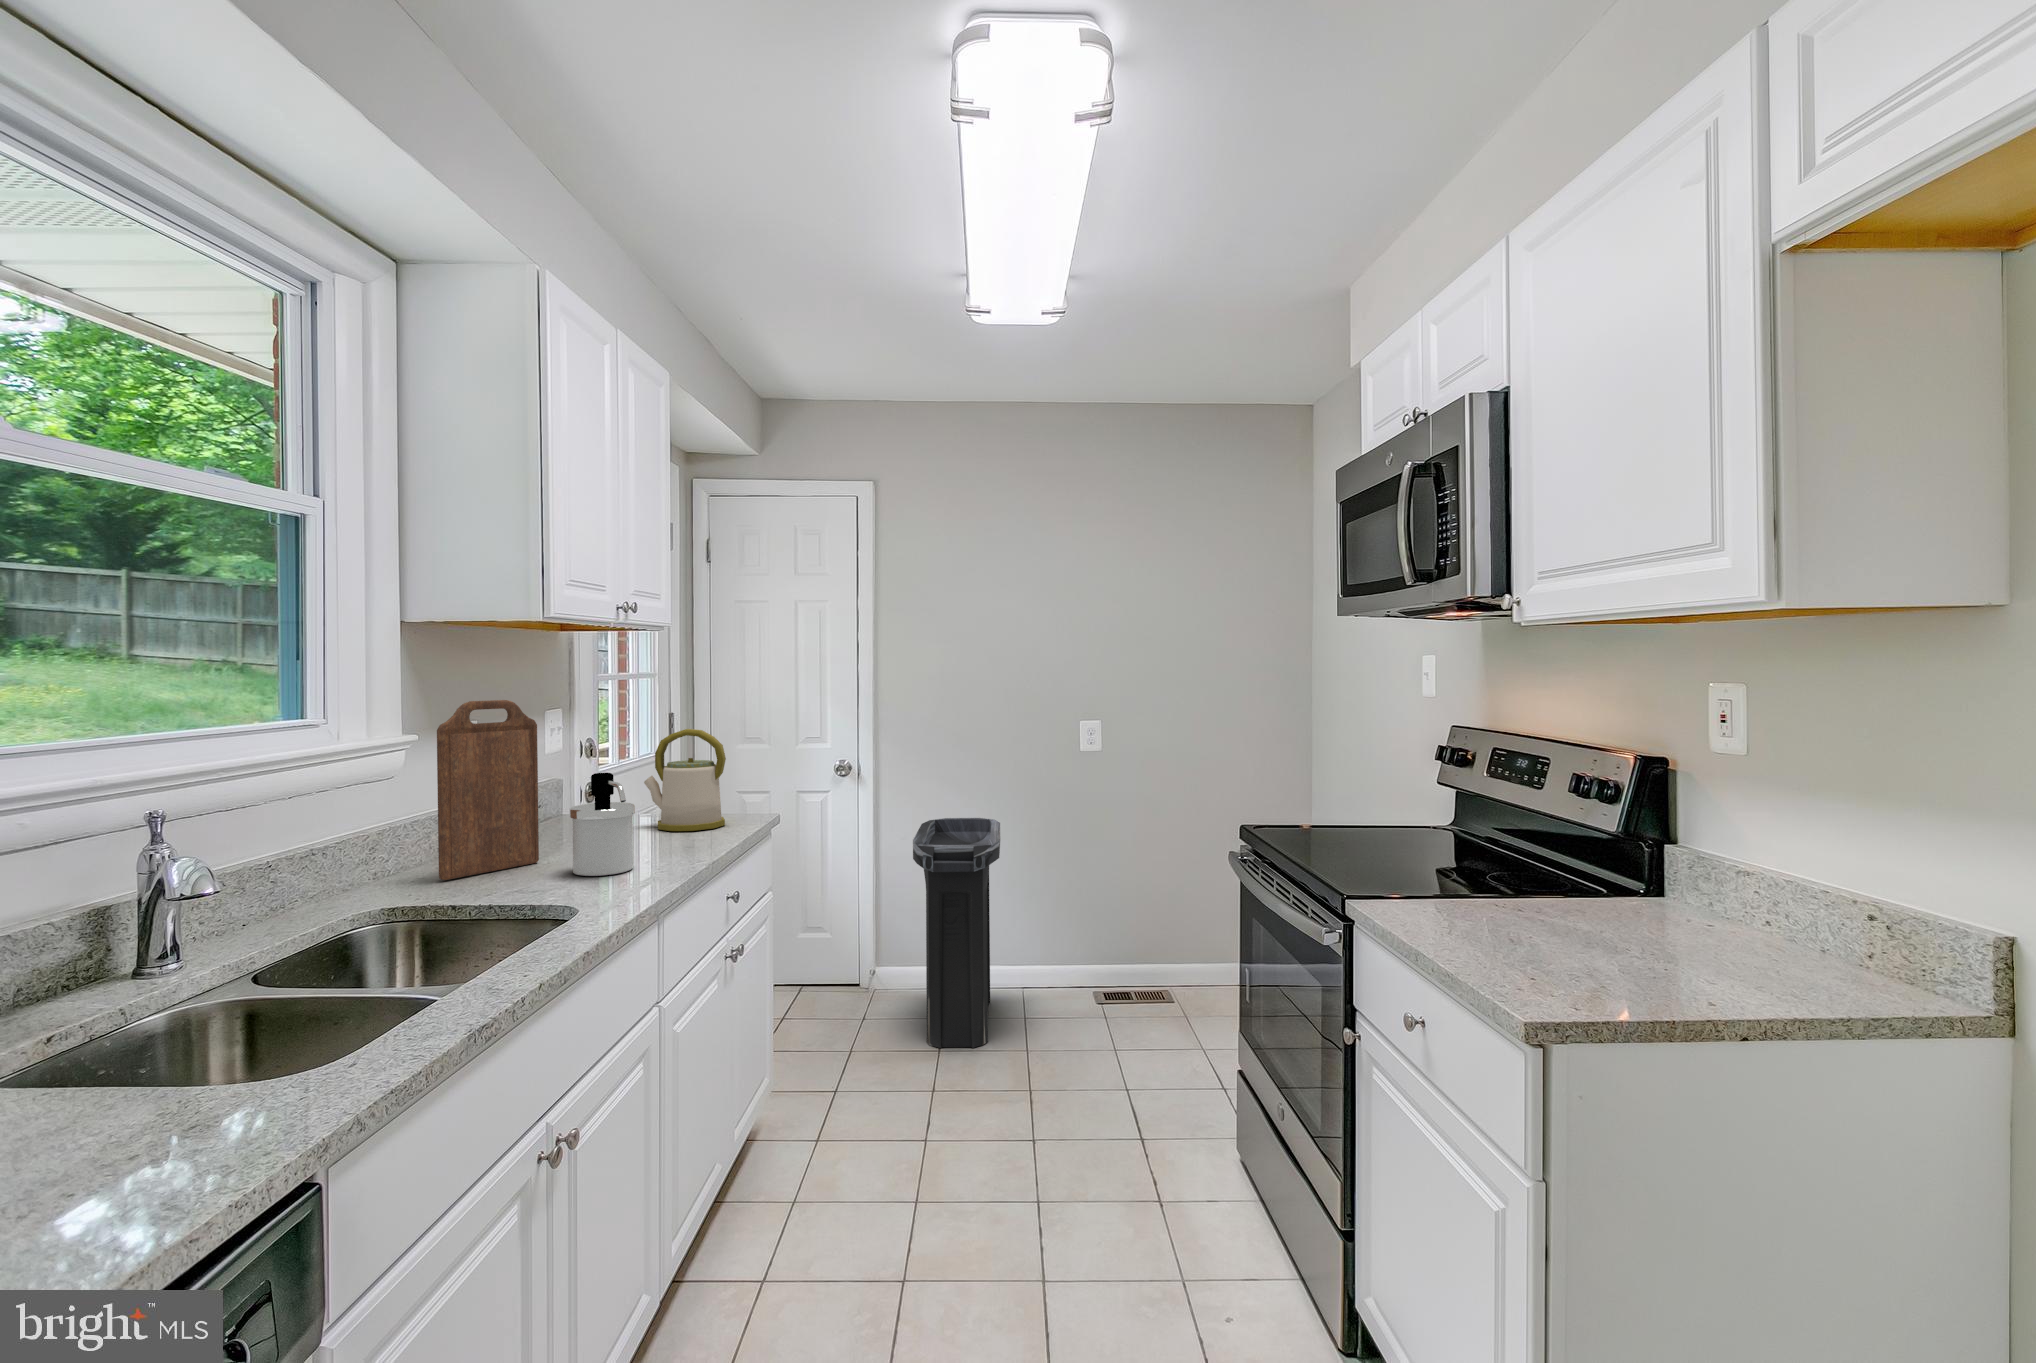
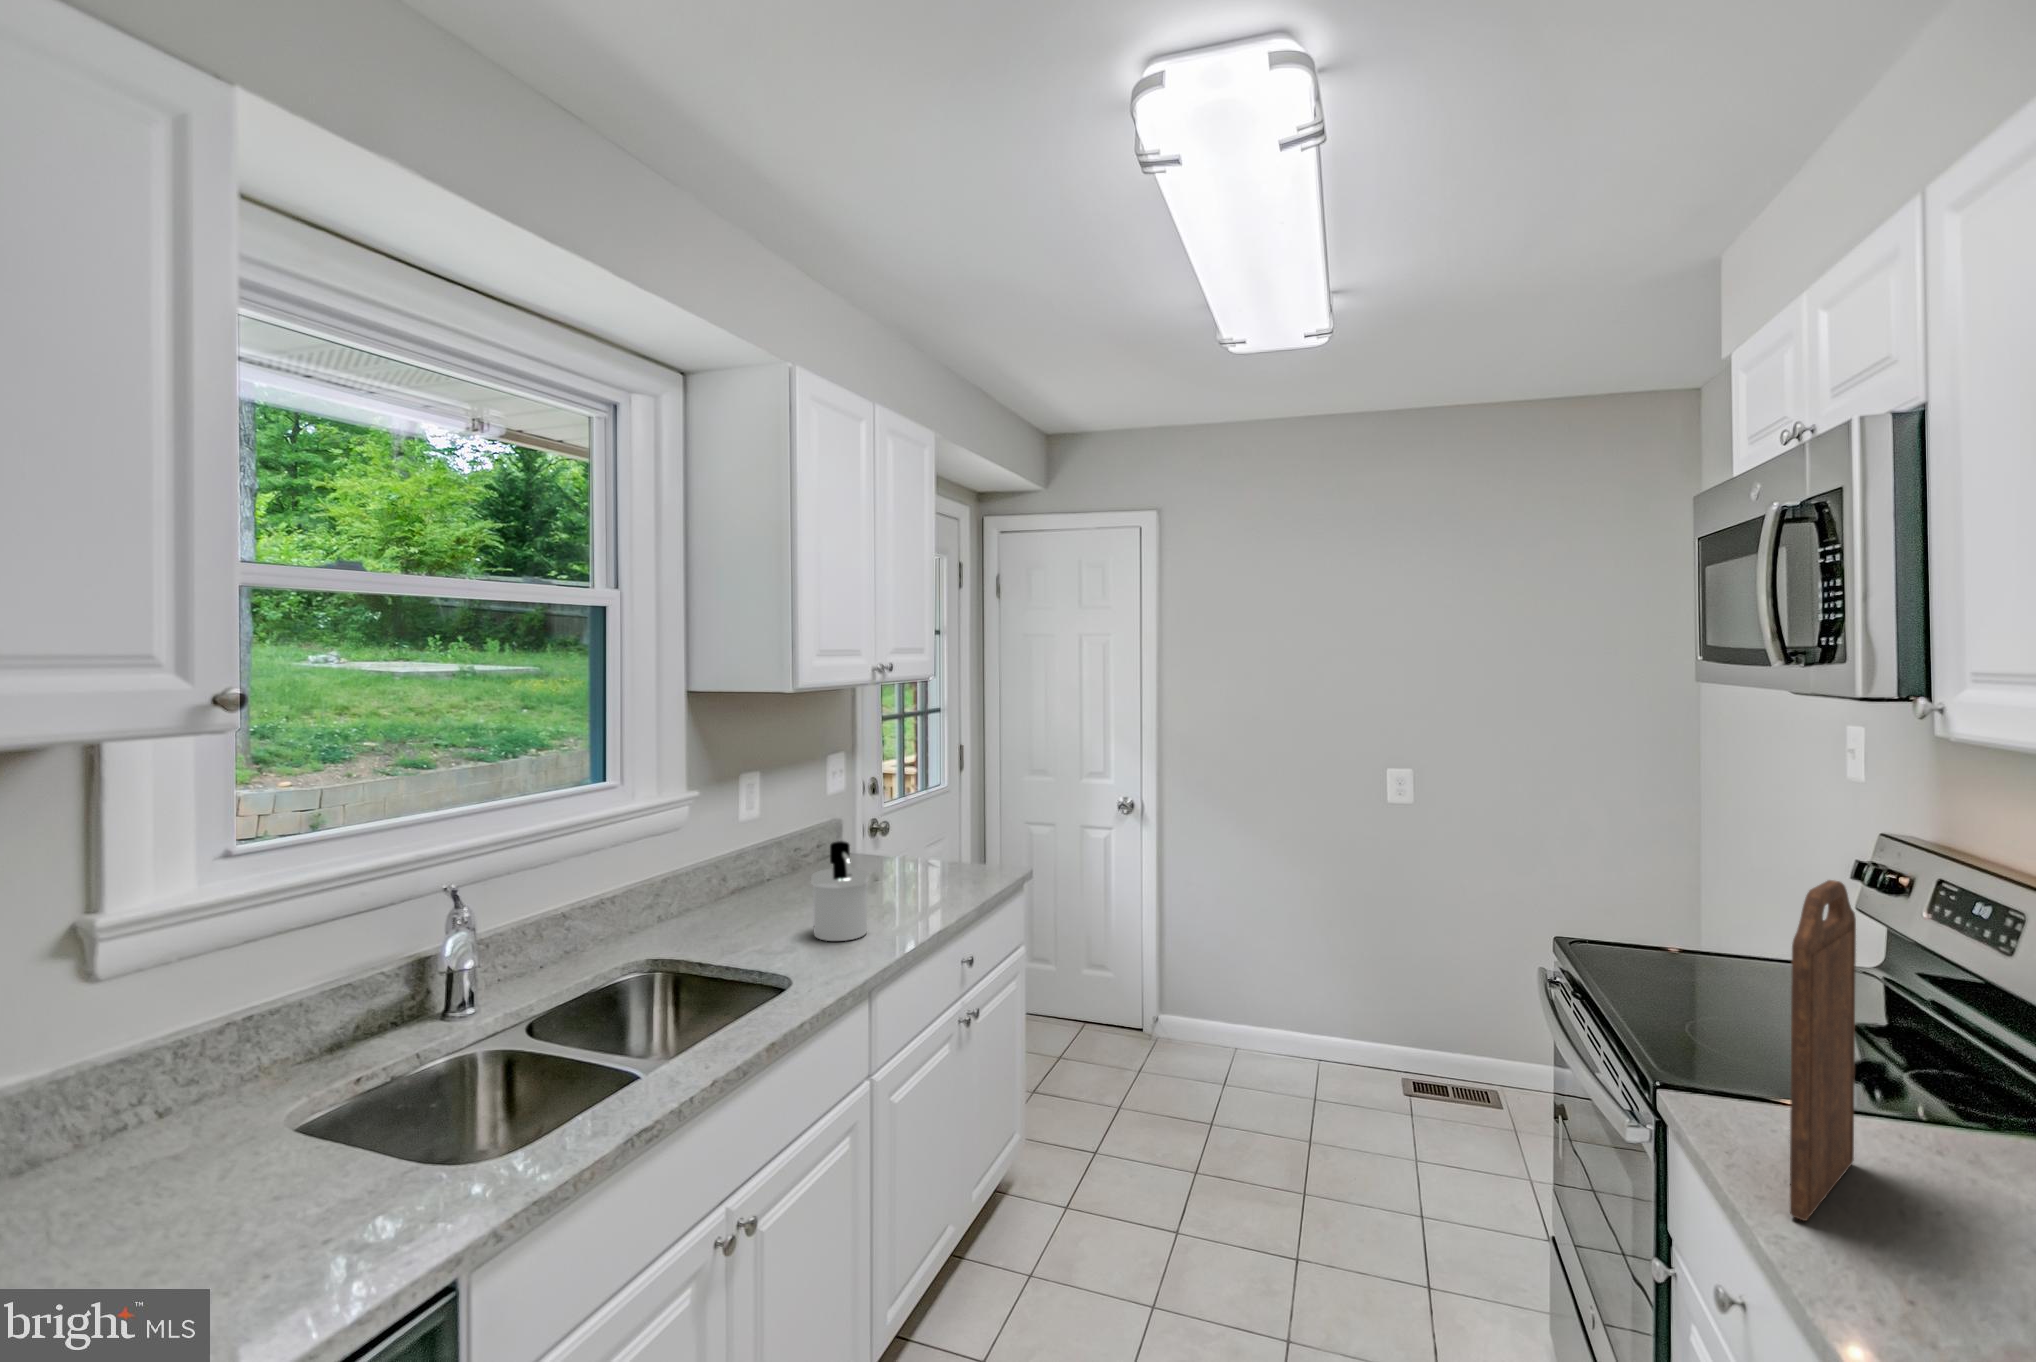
cutting board: present [437,700,539,880] -> present [1790,880,1856,1221]
kettle: present [644,729,726,831] -> none [904,787,977,888]
trash can: present [913,818,1000,1048] -> none [1187,869,1290,1126]

